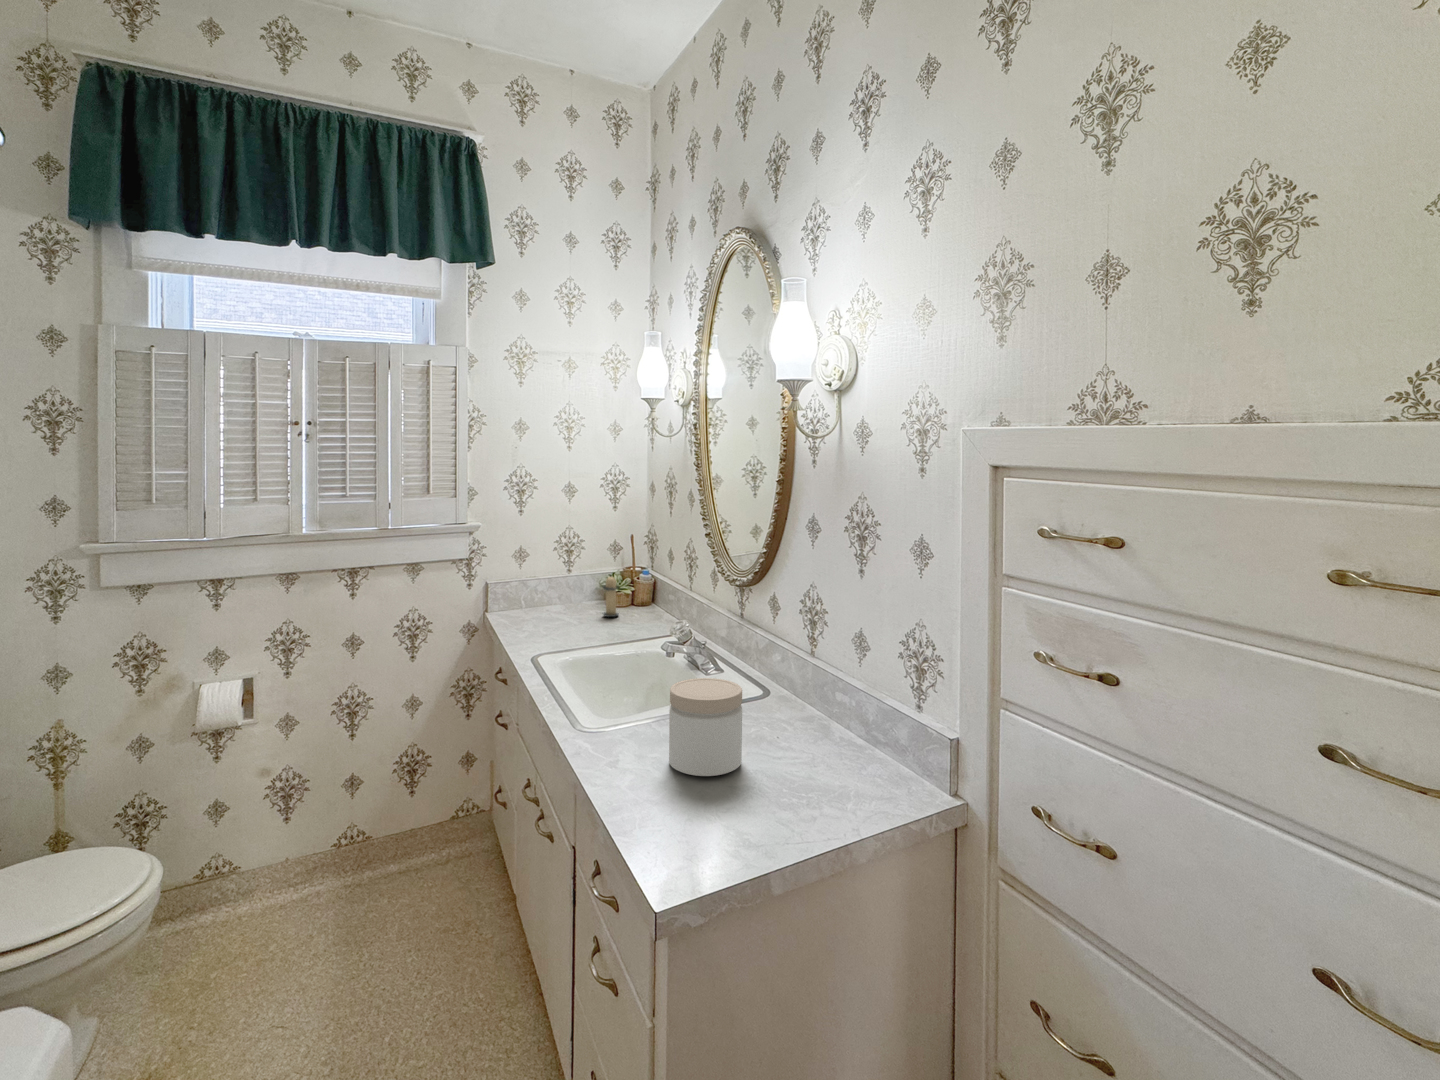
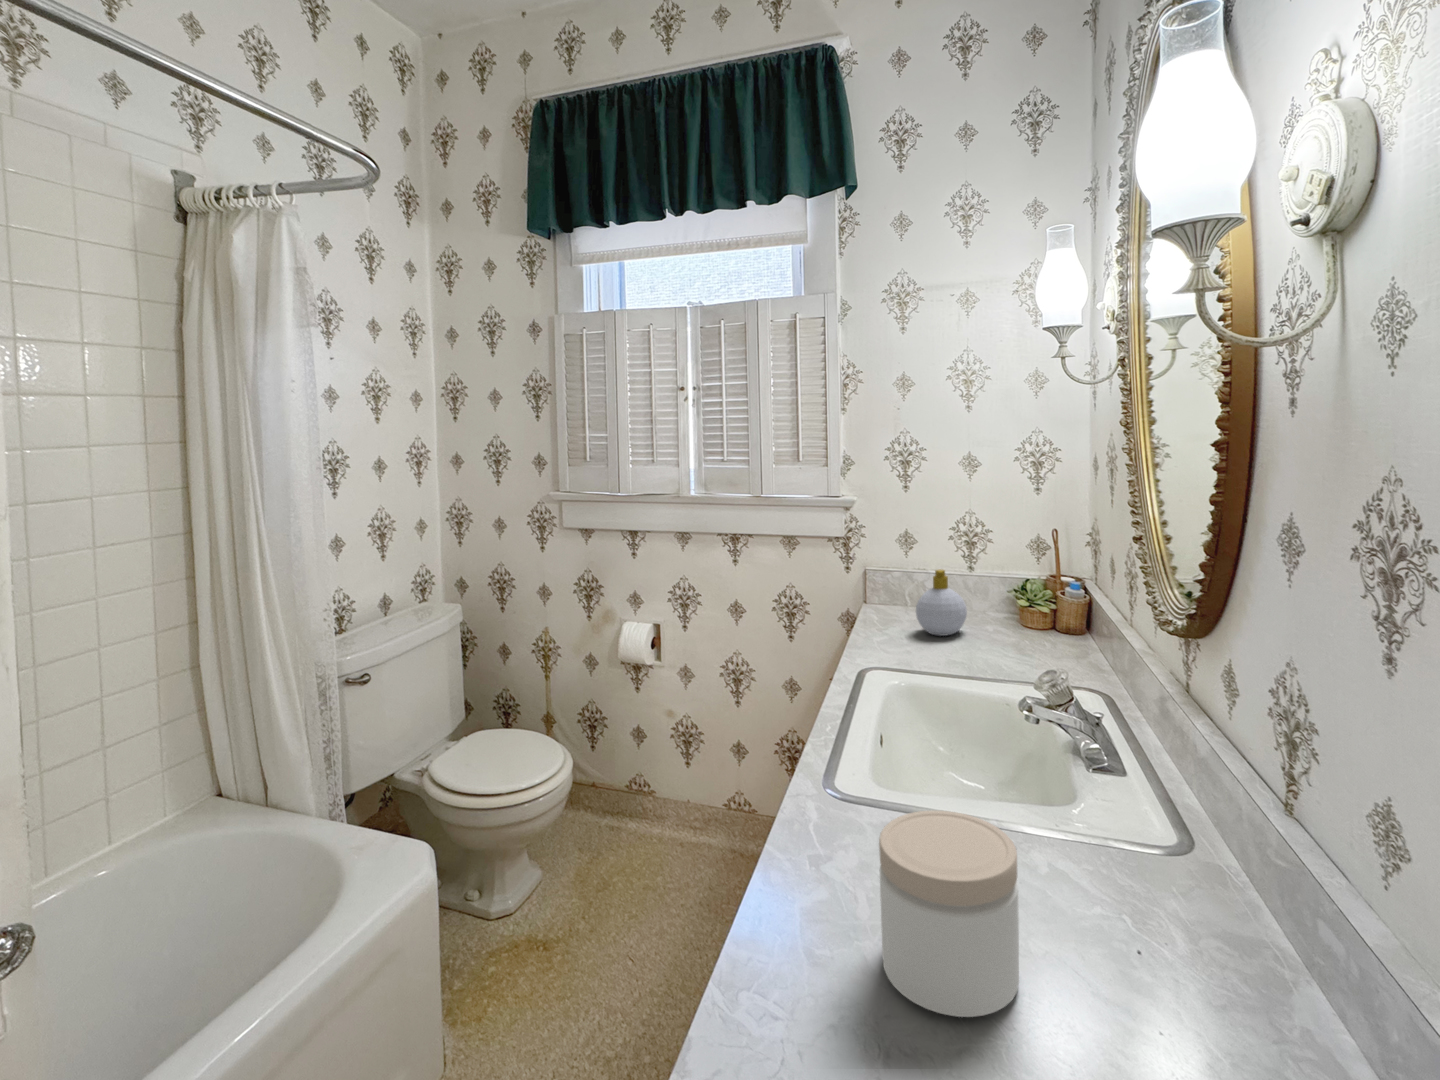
soap bottle: none [538,567,577,617] -> present [916,570,967,636]
candle: present [602,576,619,617] -> none [994,584,1026,646]

